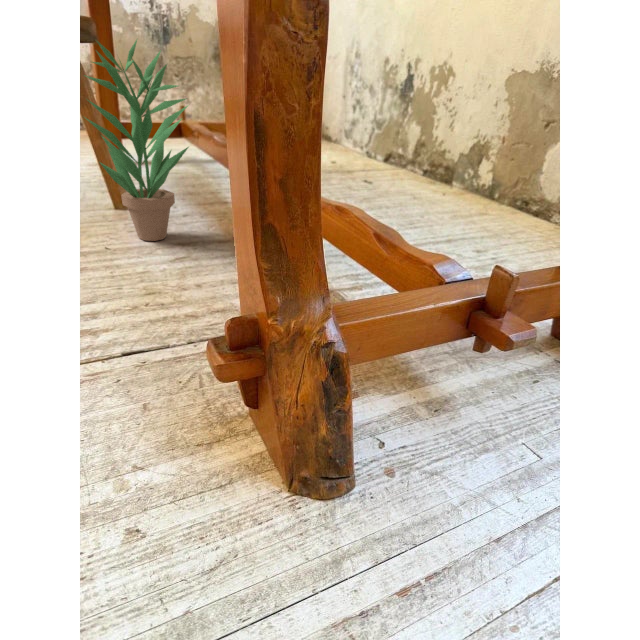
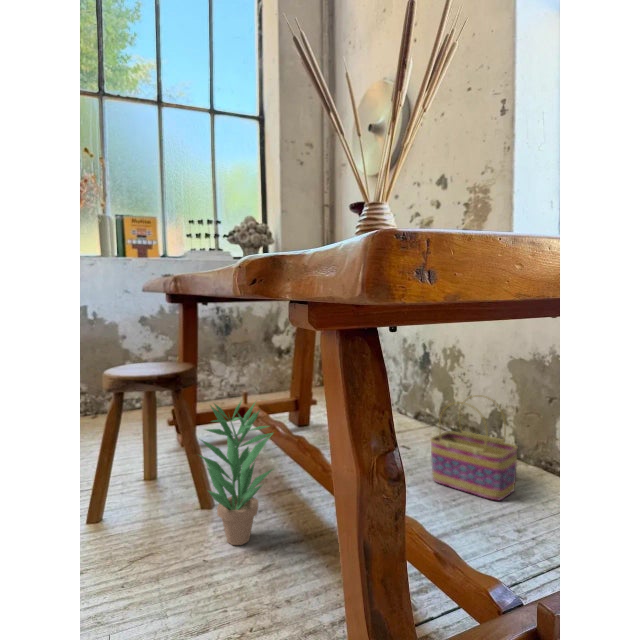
basket: none [390,106,494,228] -> present [431,395,518,500]

